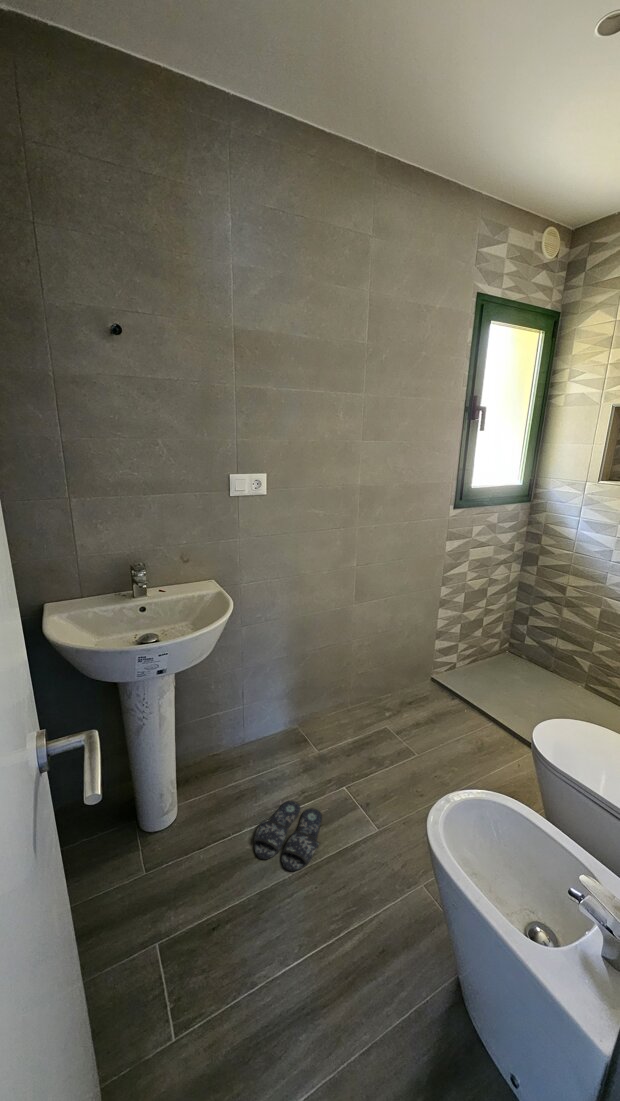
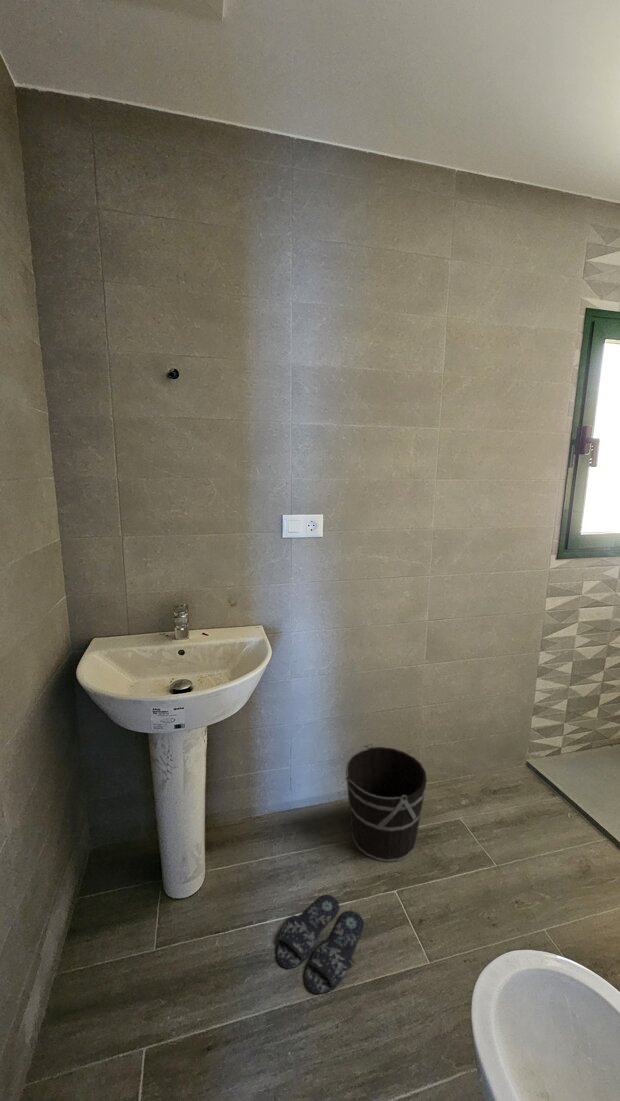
bucket: none [294,676,362,768] -> present [345,744,427,862]

